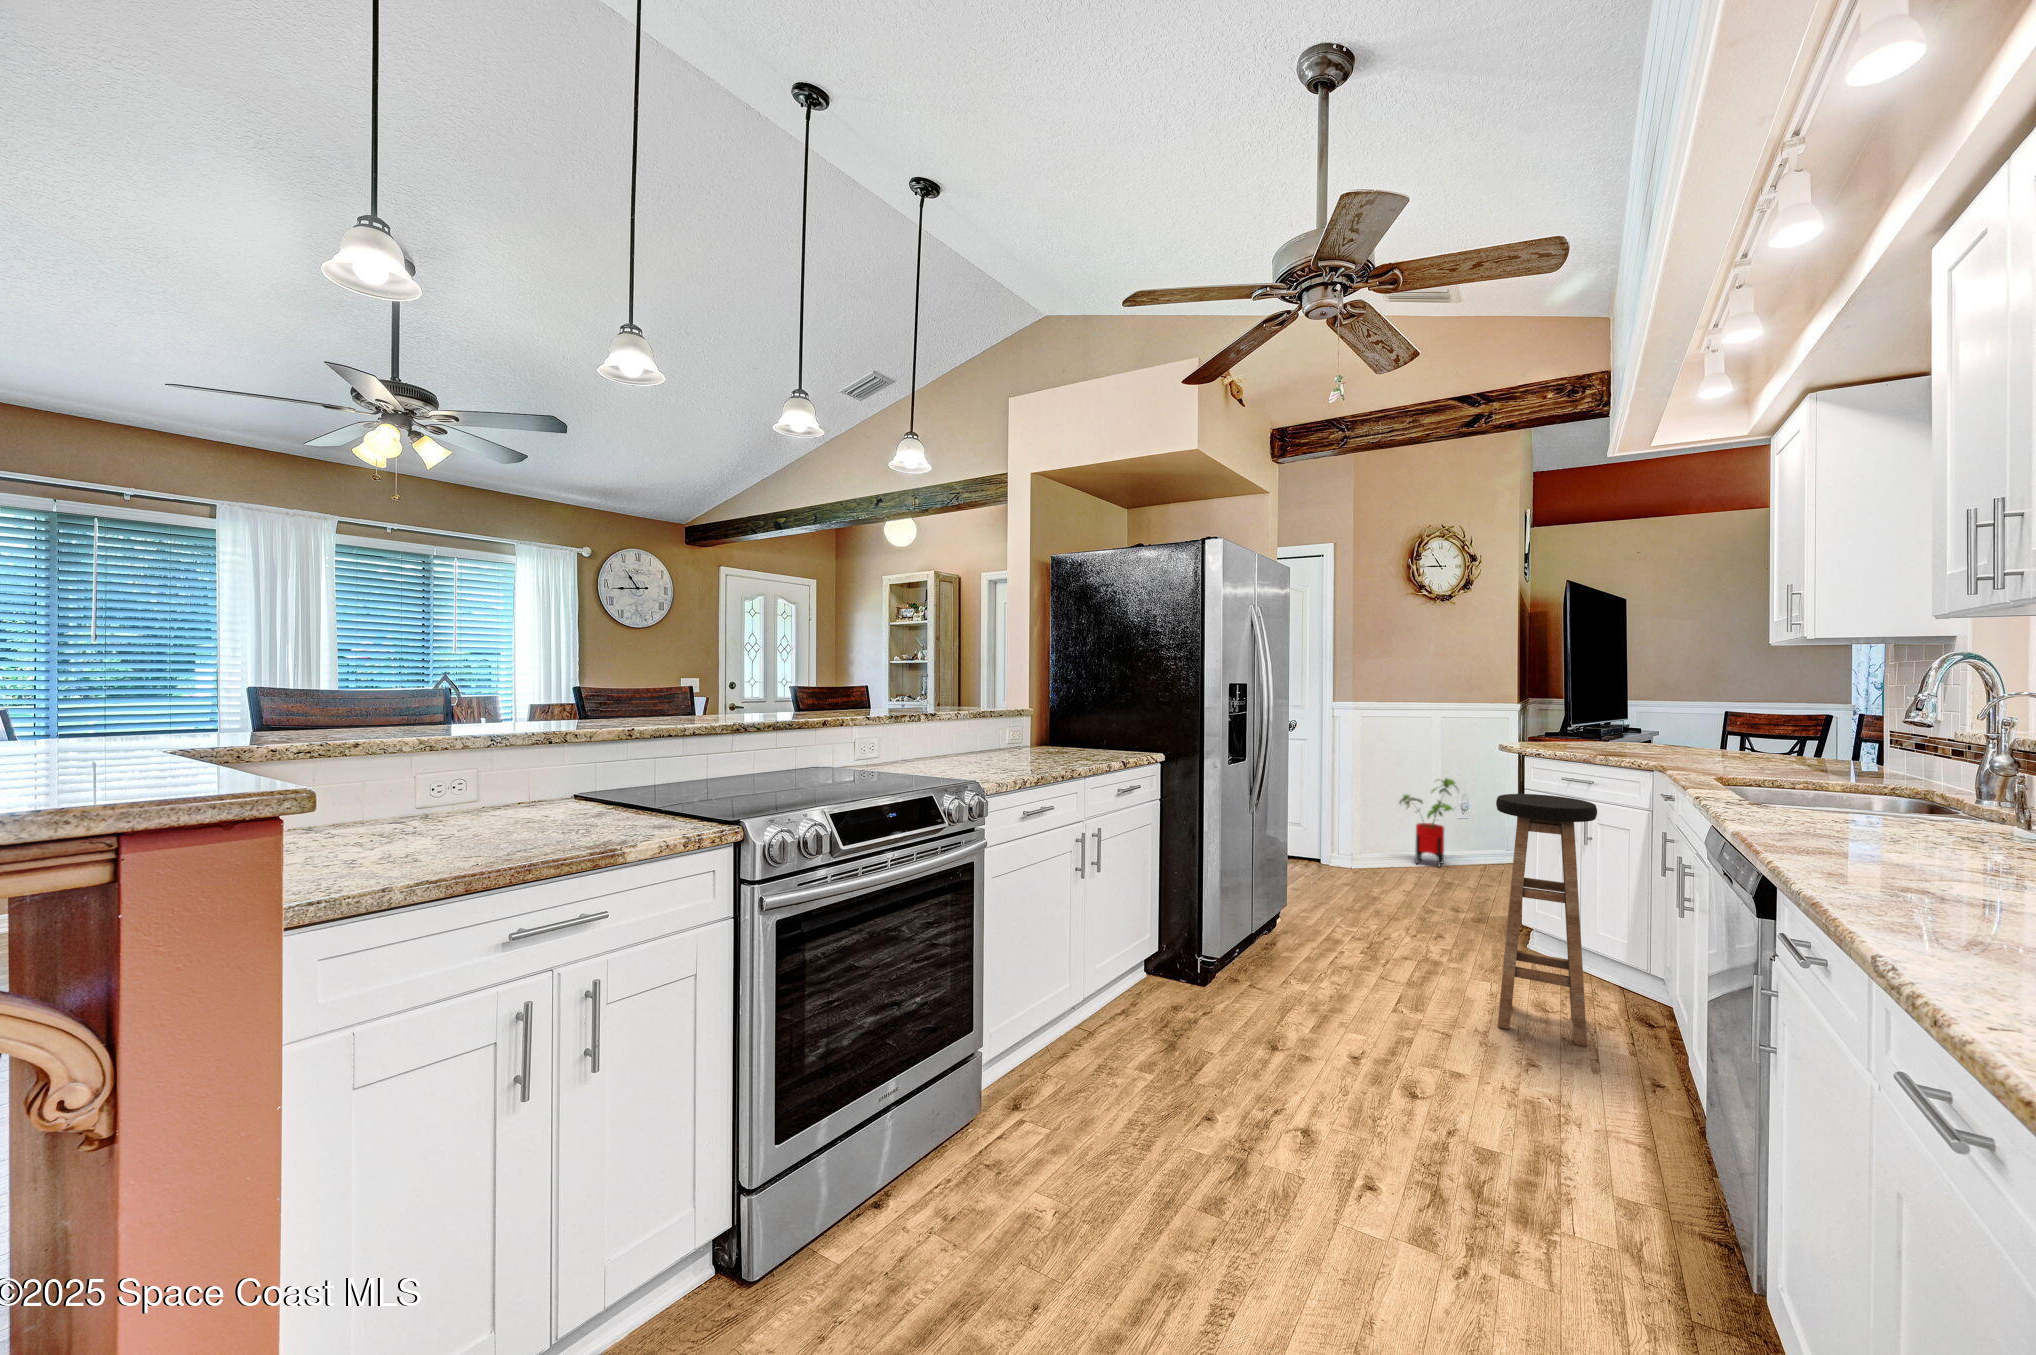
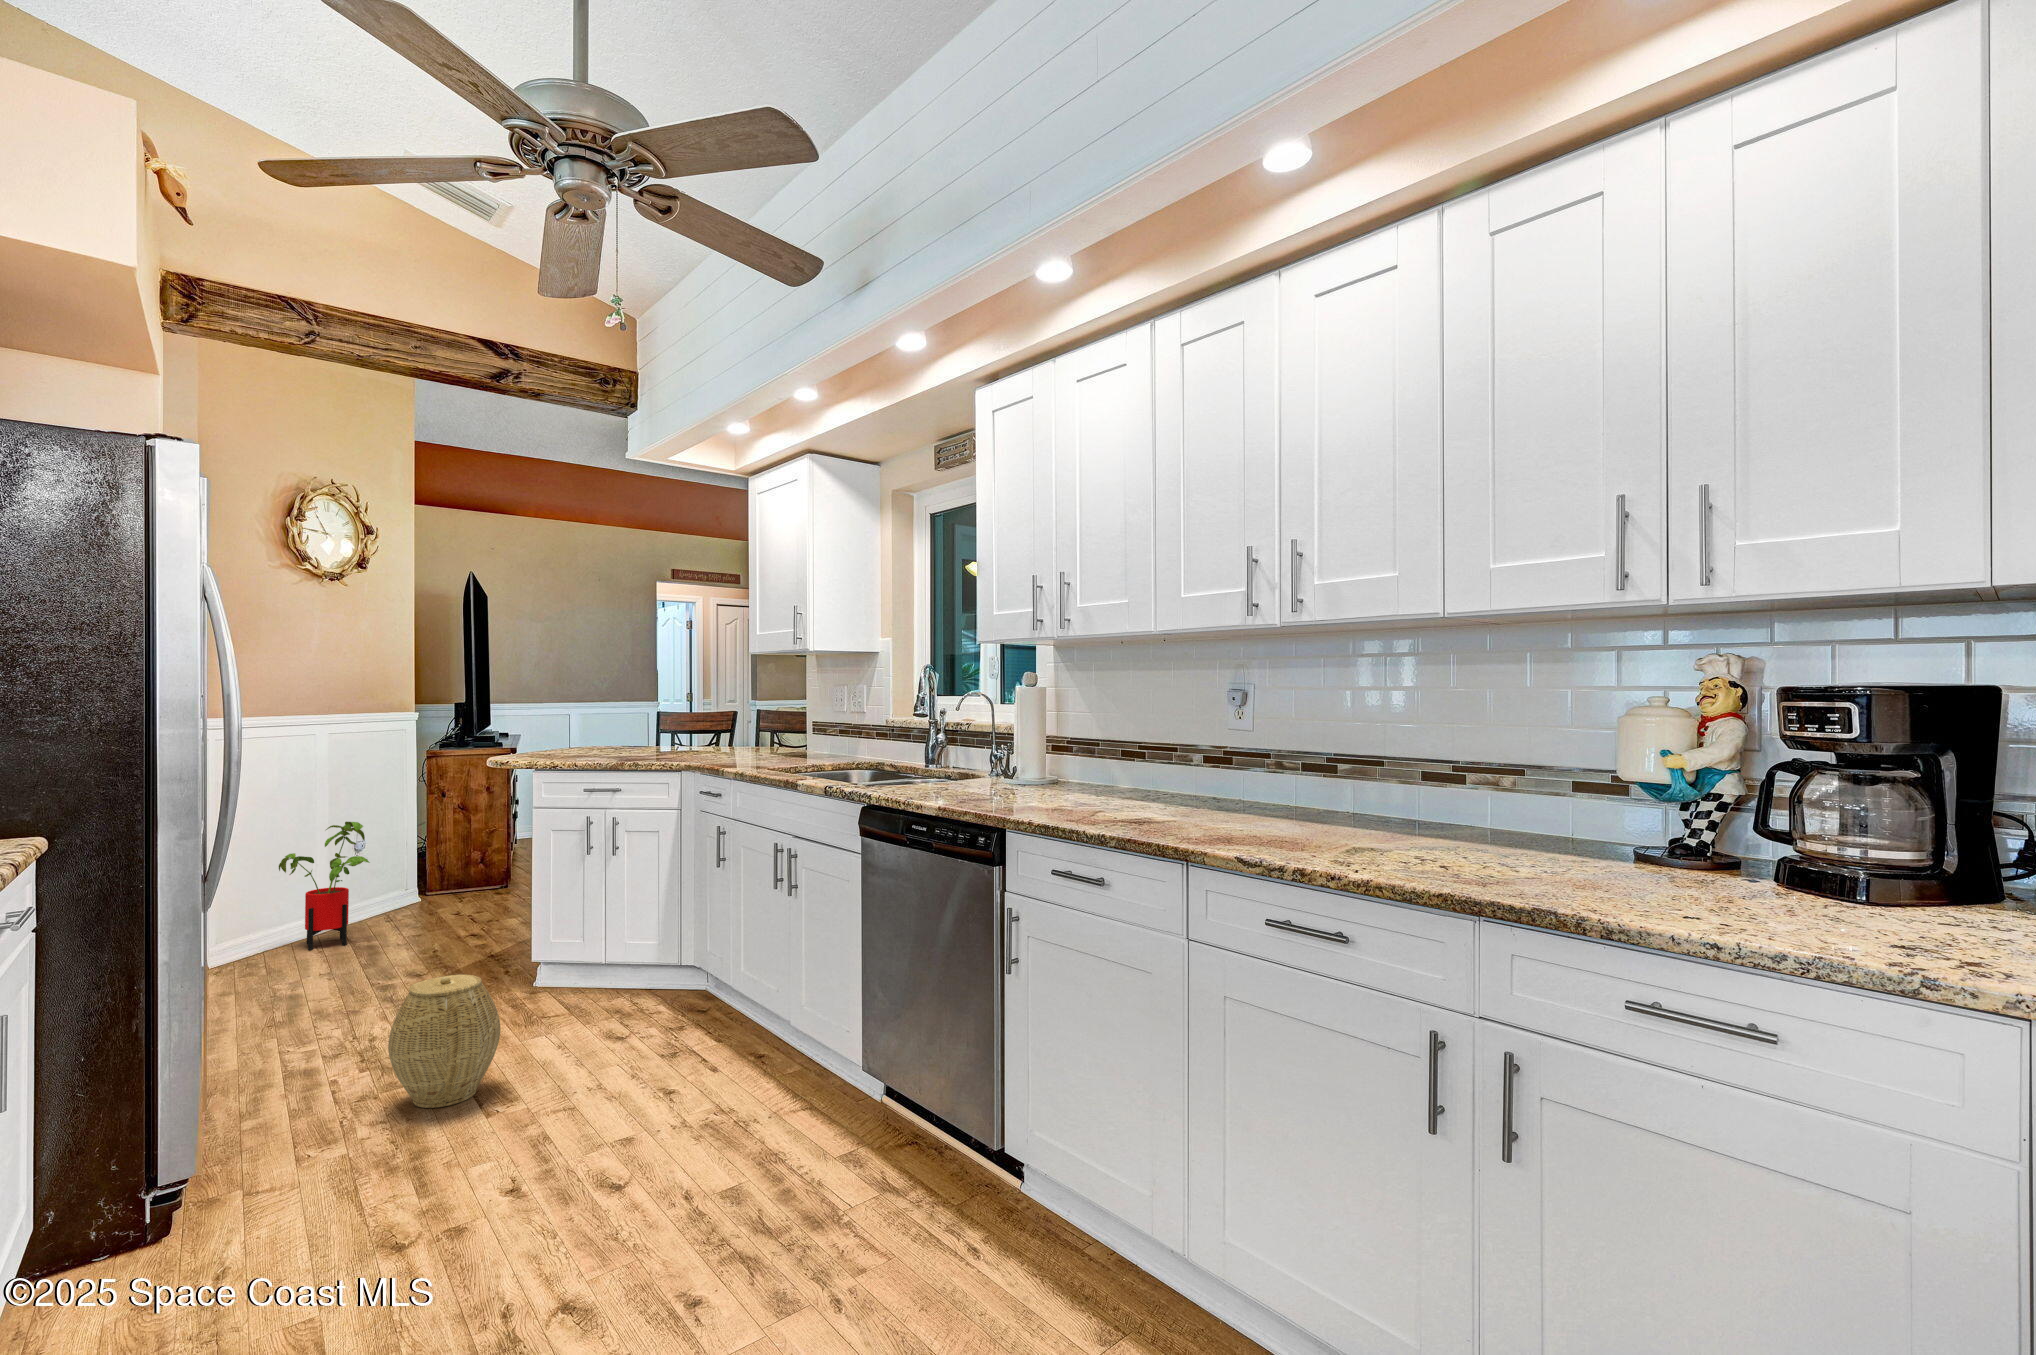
bar stool: present [1496,794,1597,1046] -> none [583,805,692,1082]
woven basket: none [1348,895,1425,991] -> present [388,975,500,1108]

